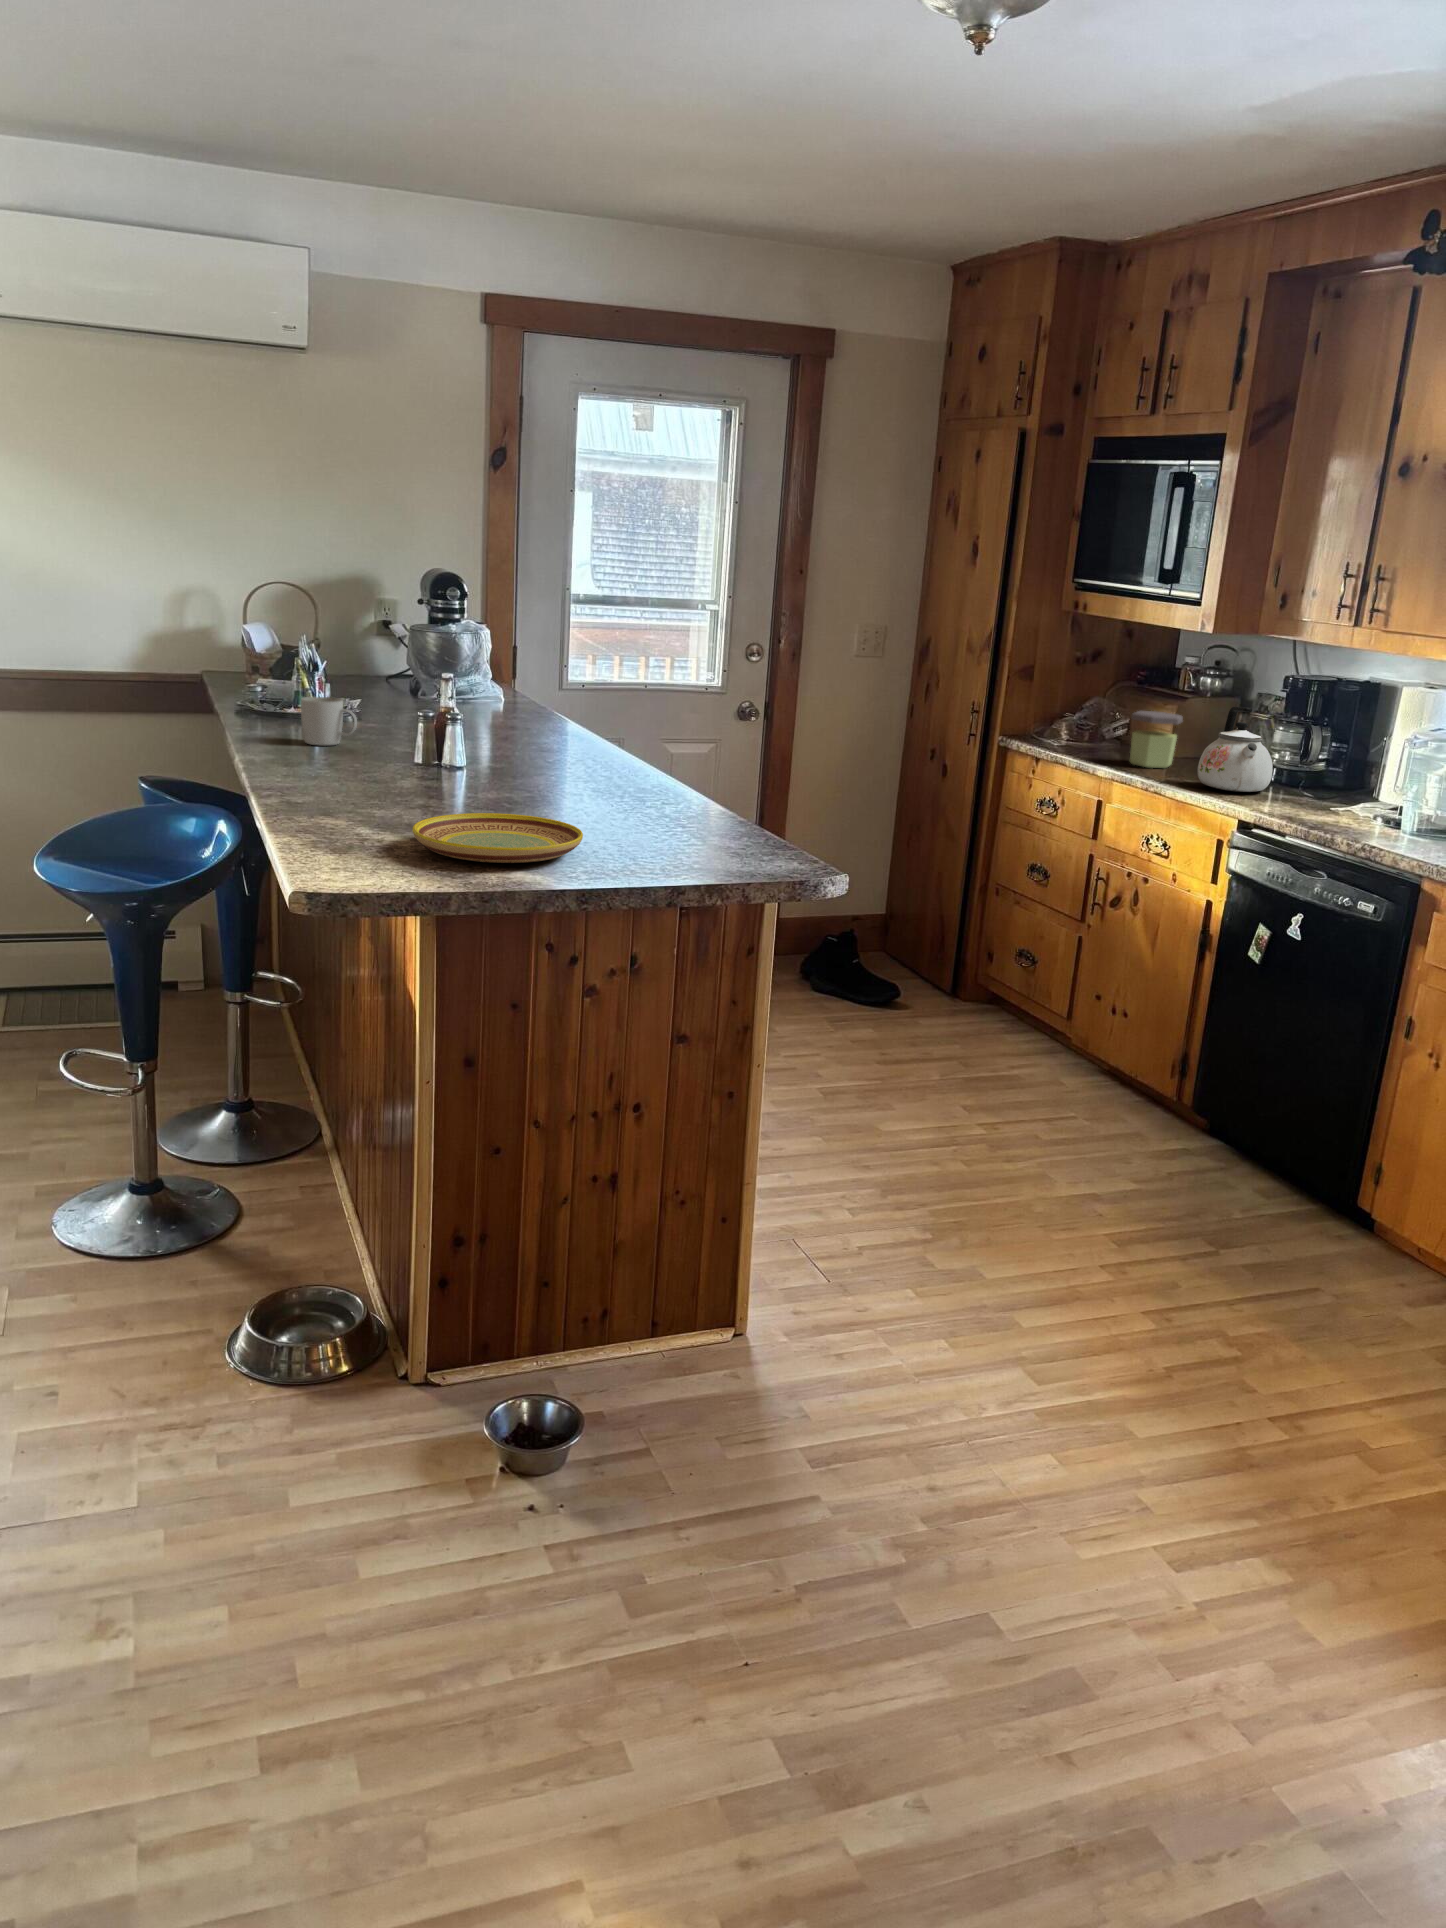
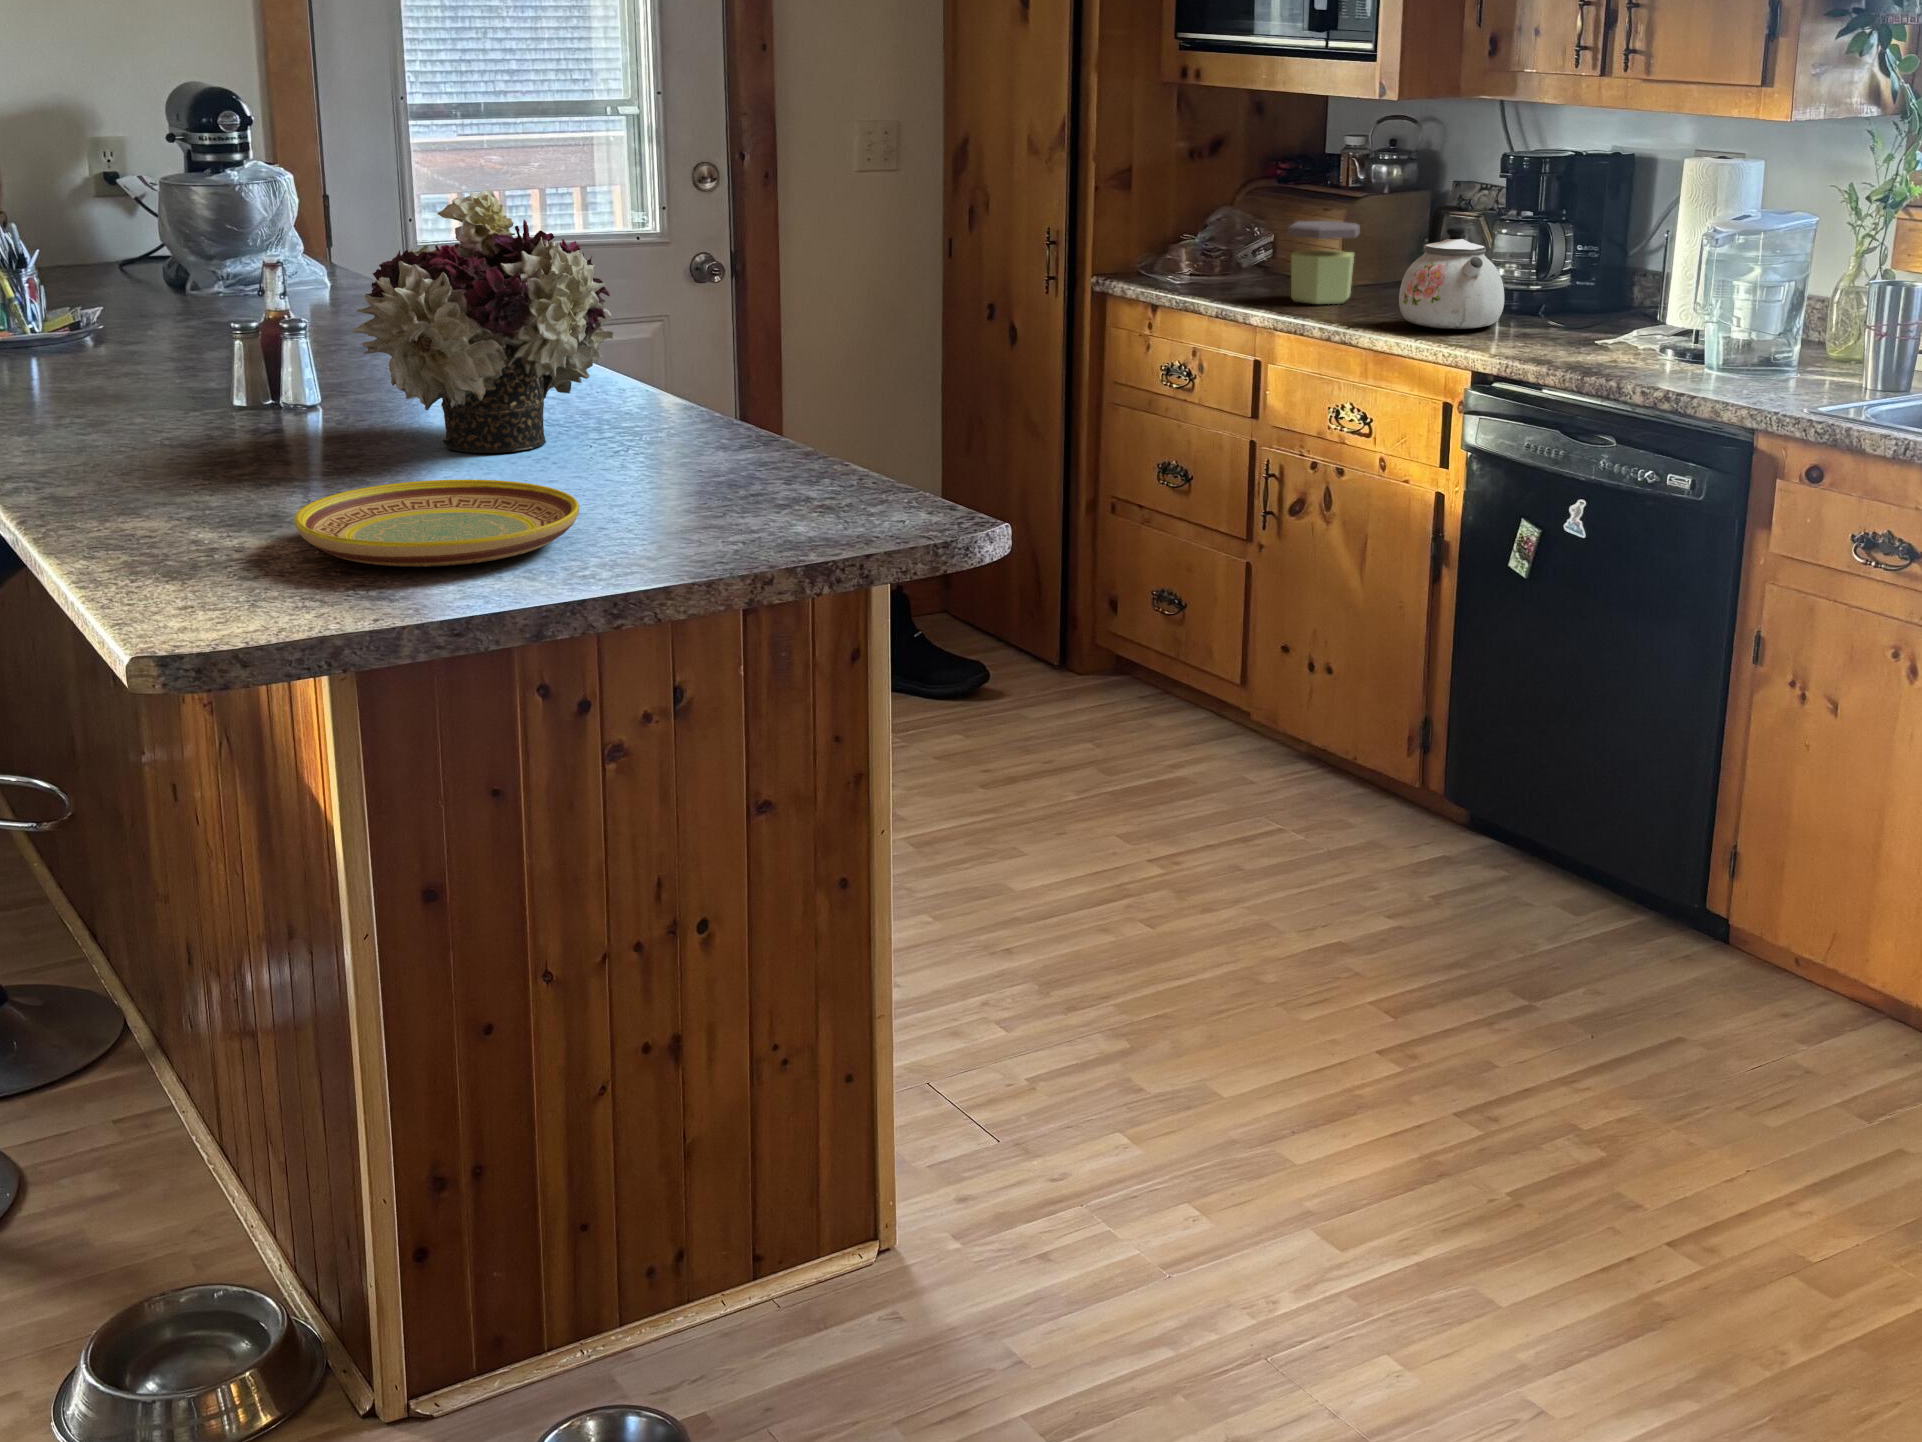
flower arrangement: none [476,641,639,804] -> present [353,189,614,453]
mug: present [301,697,357,746] -> none [21,310,122,391]

